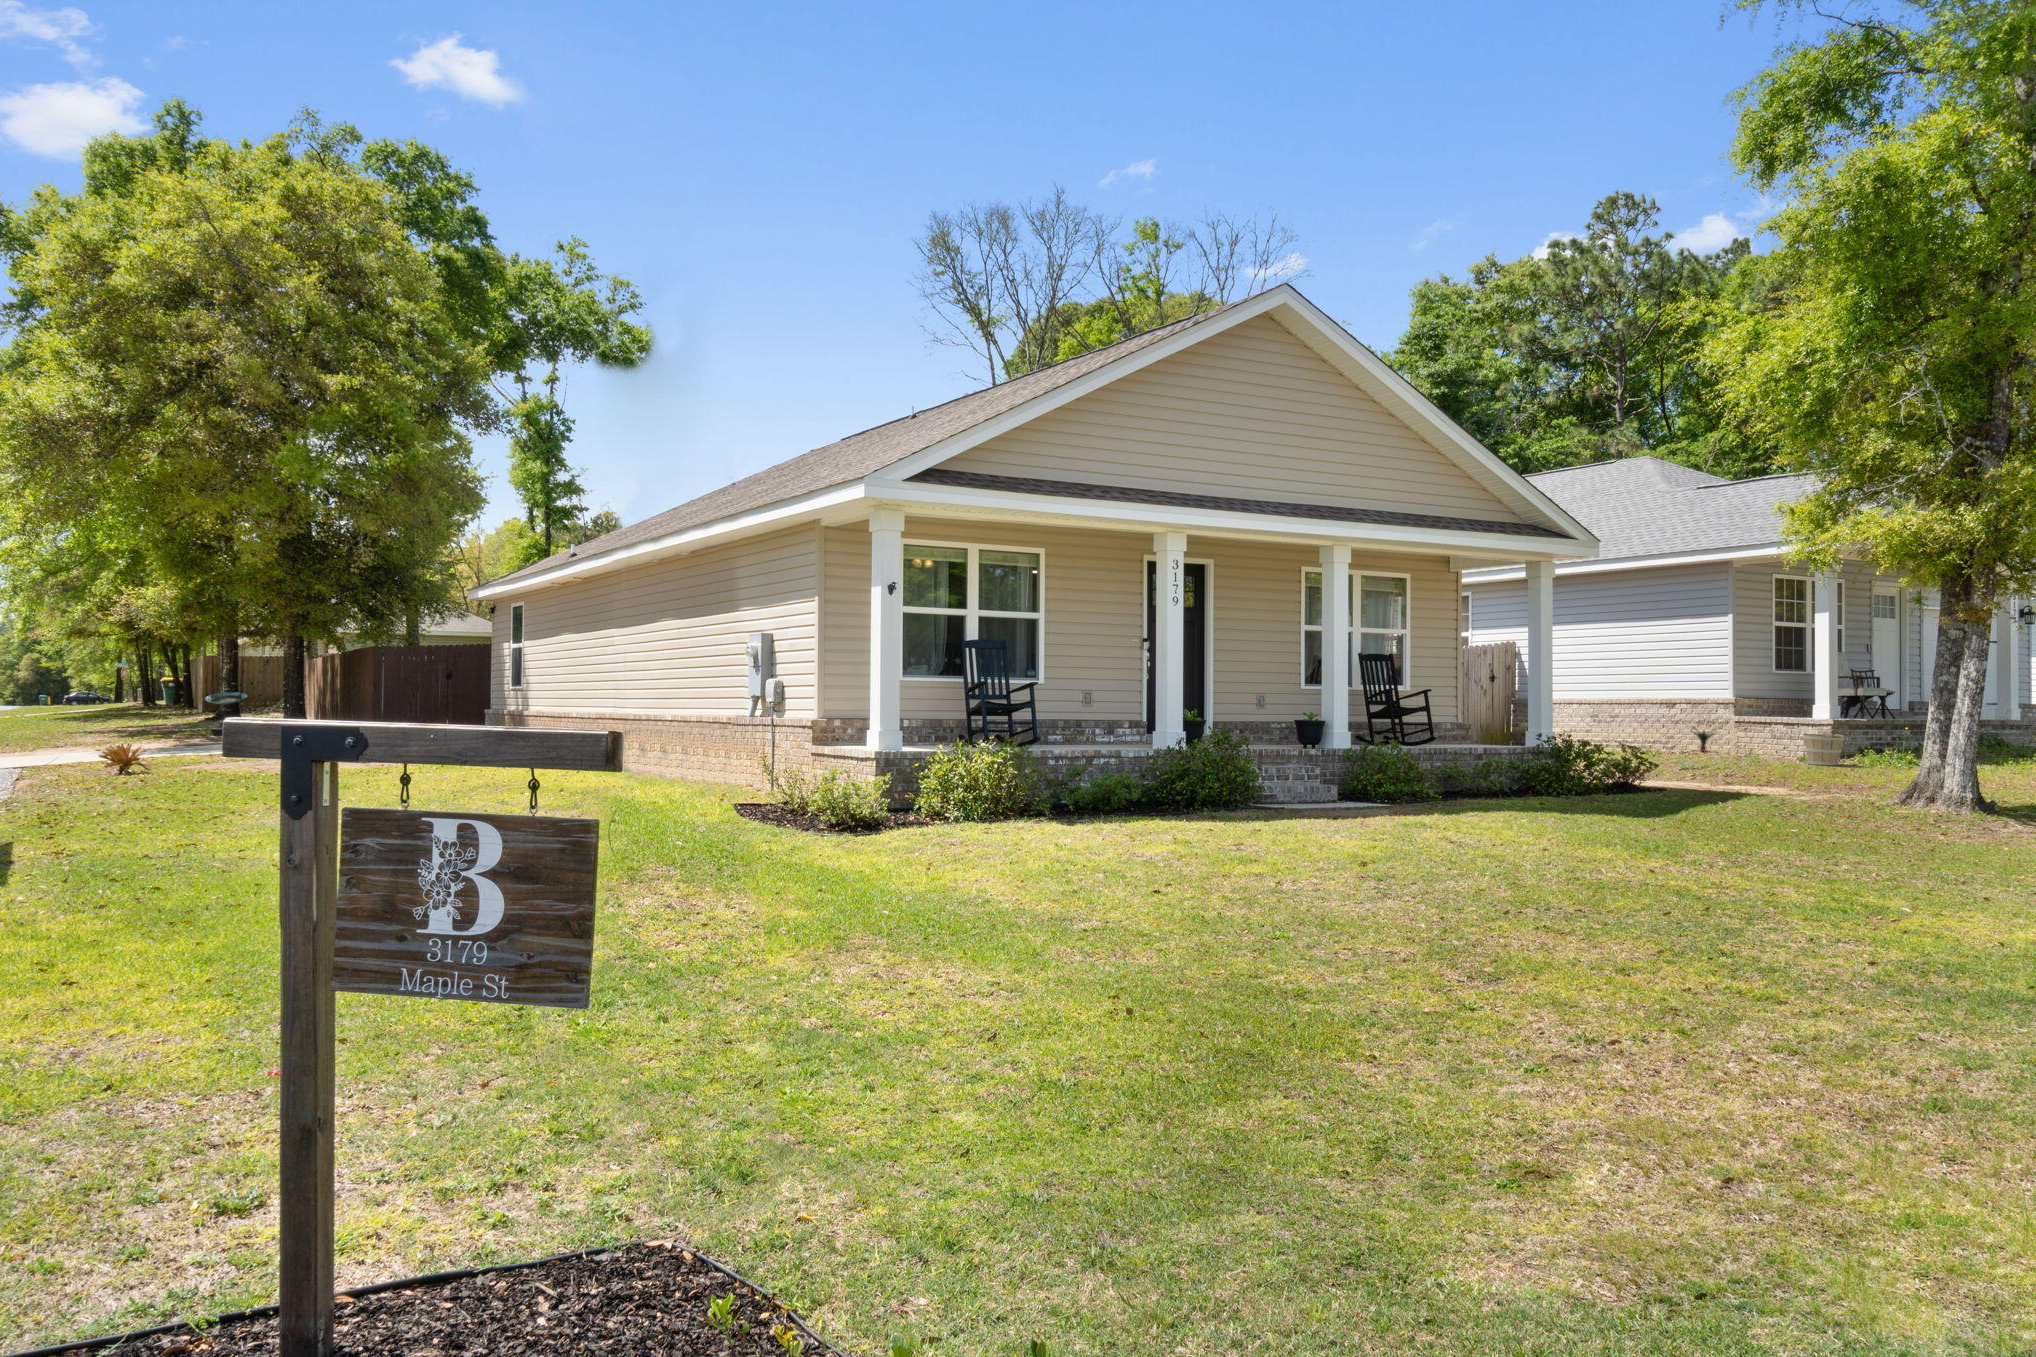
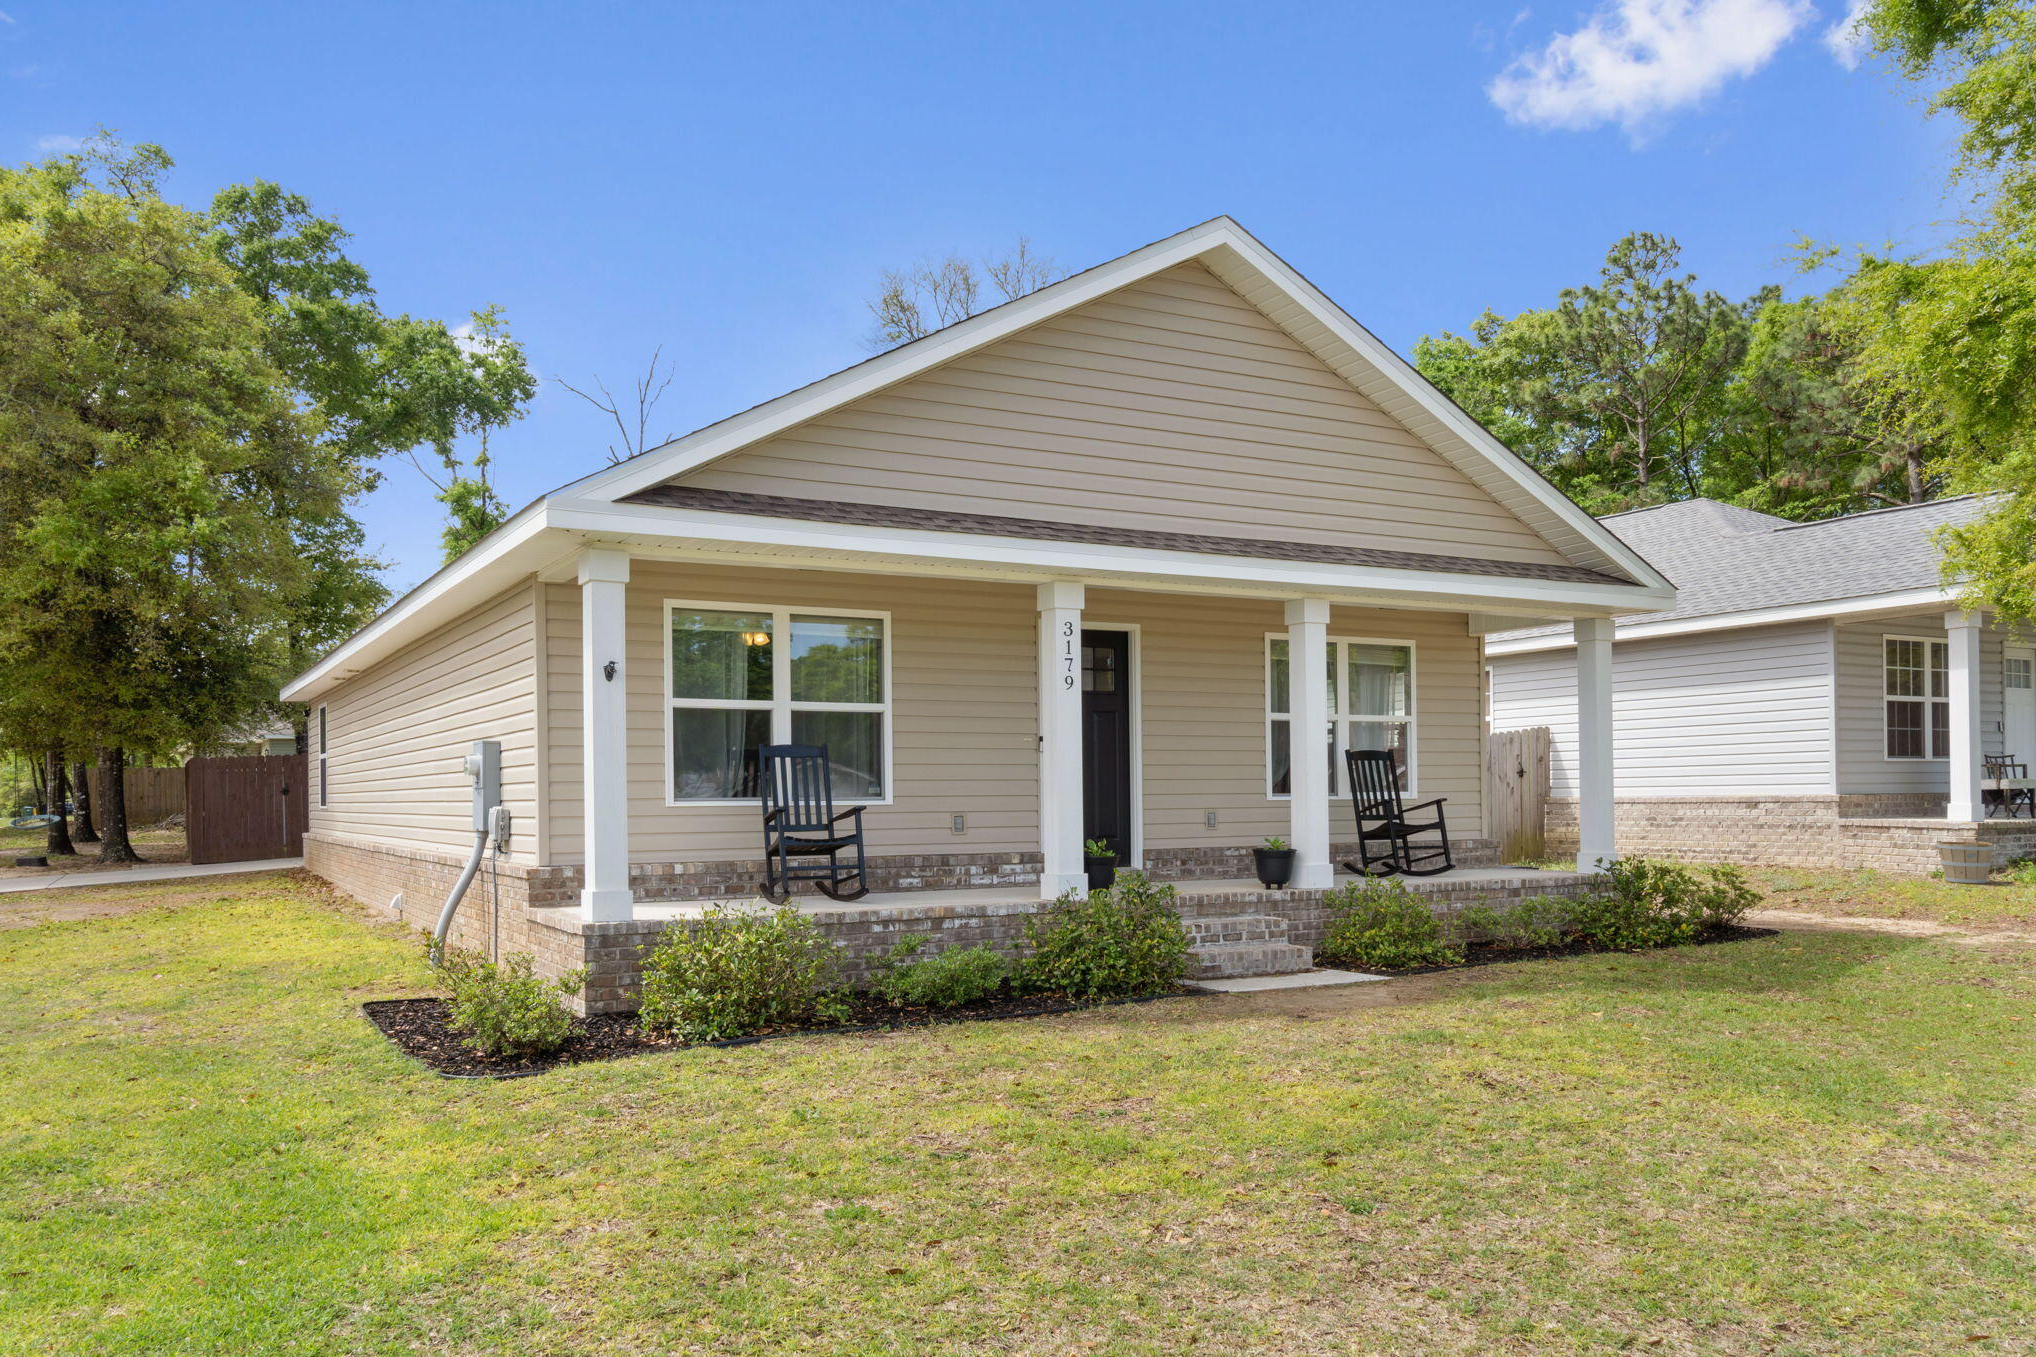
potted plant: present [1694,730,1714,752] -> none [1779,830,1818,865]

